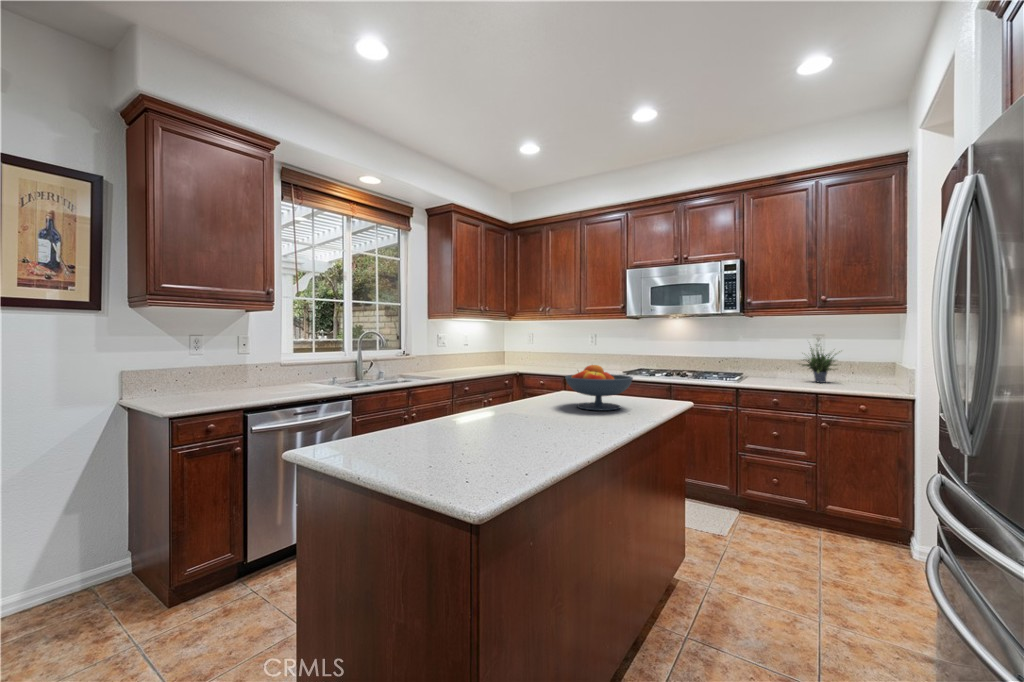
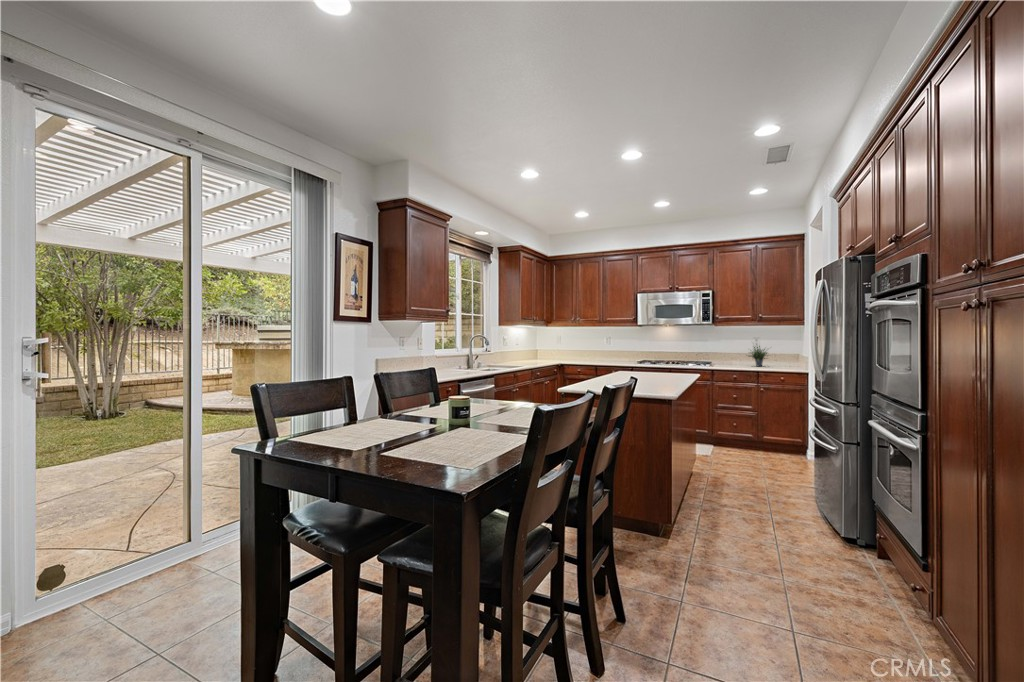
fruit bowl: present [565,365,633,411] -> none [639,354,675,377]

